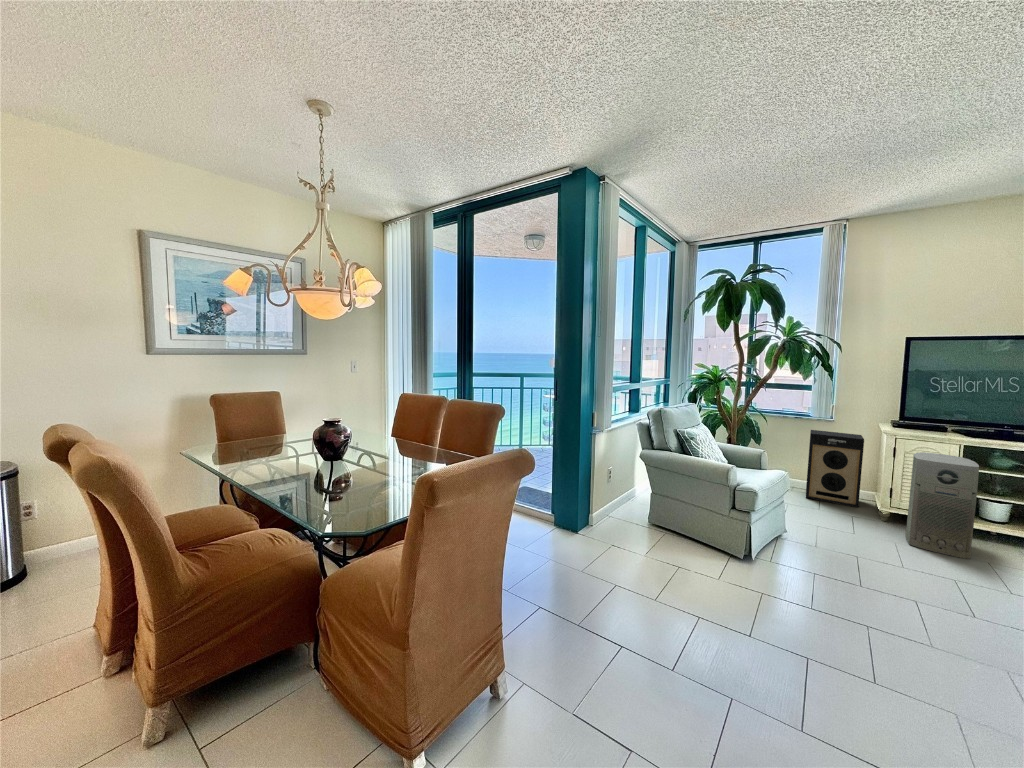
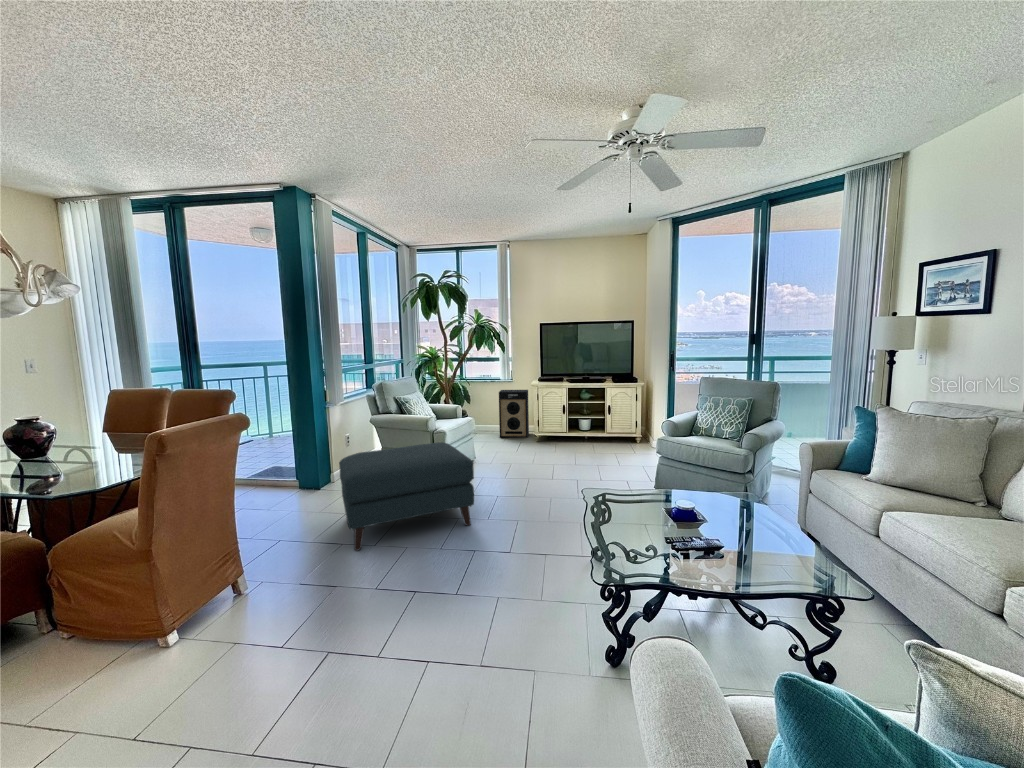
air purifier: present [906,452,979,559] -> none [541,395,568,453]
ottoman: none [616,512,880,706] -> present [339,442,474,551]

